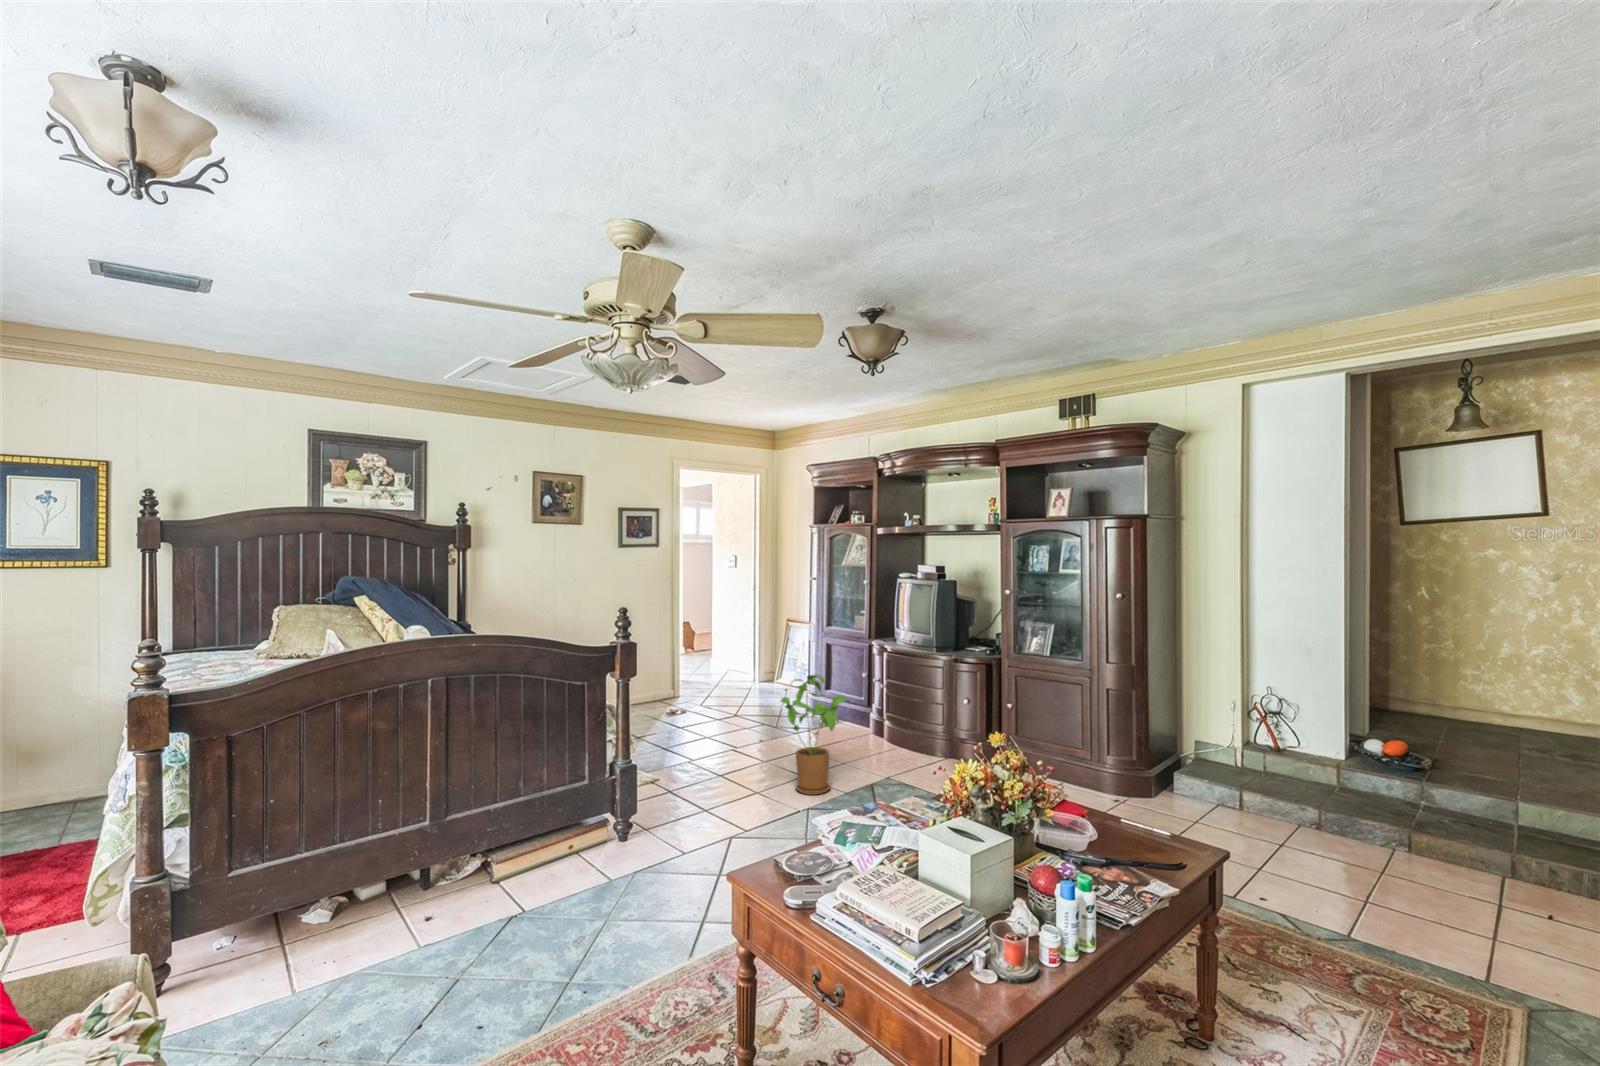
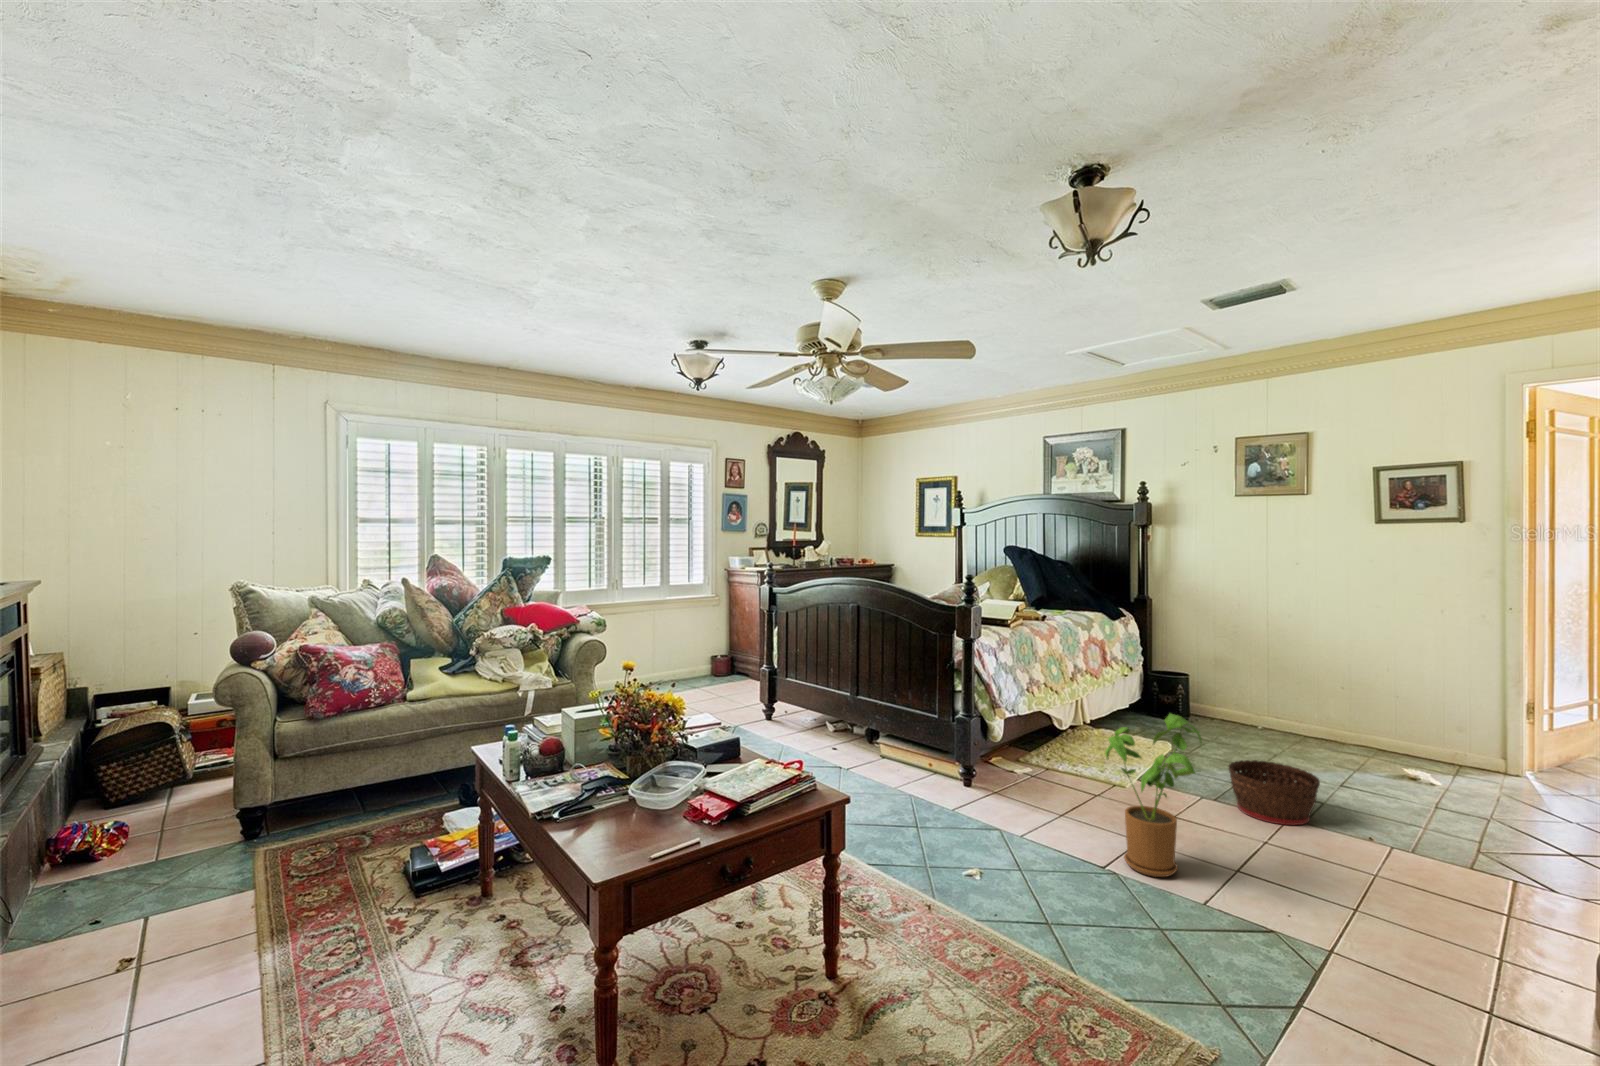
basket: none [697,716,751,757] -> present [1229,760,1320,825]

